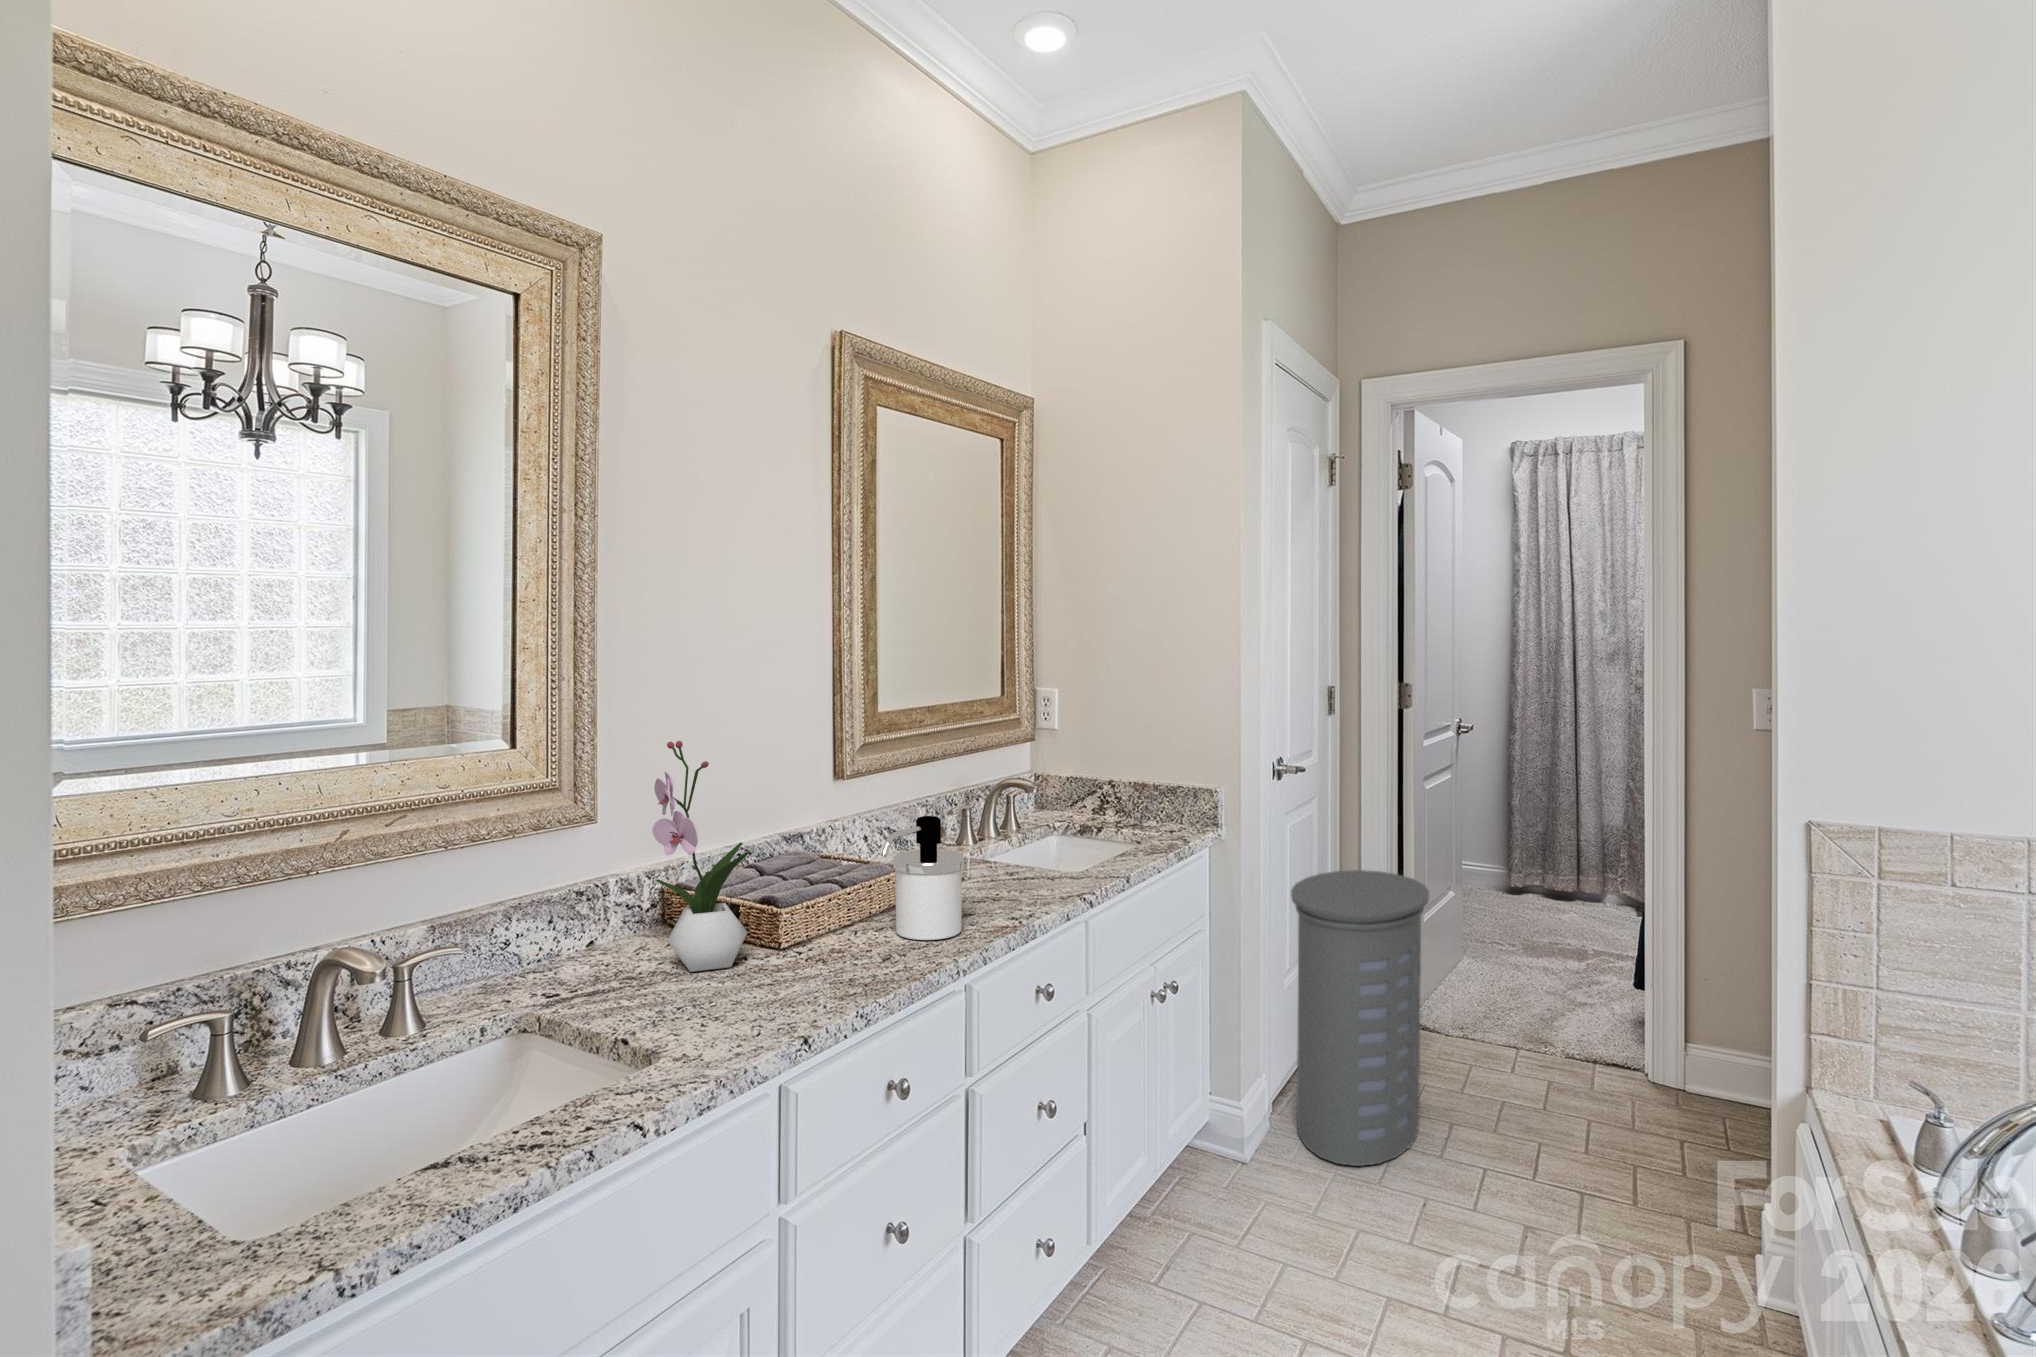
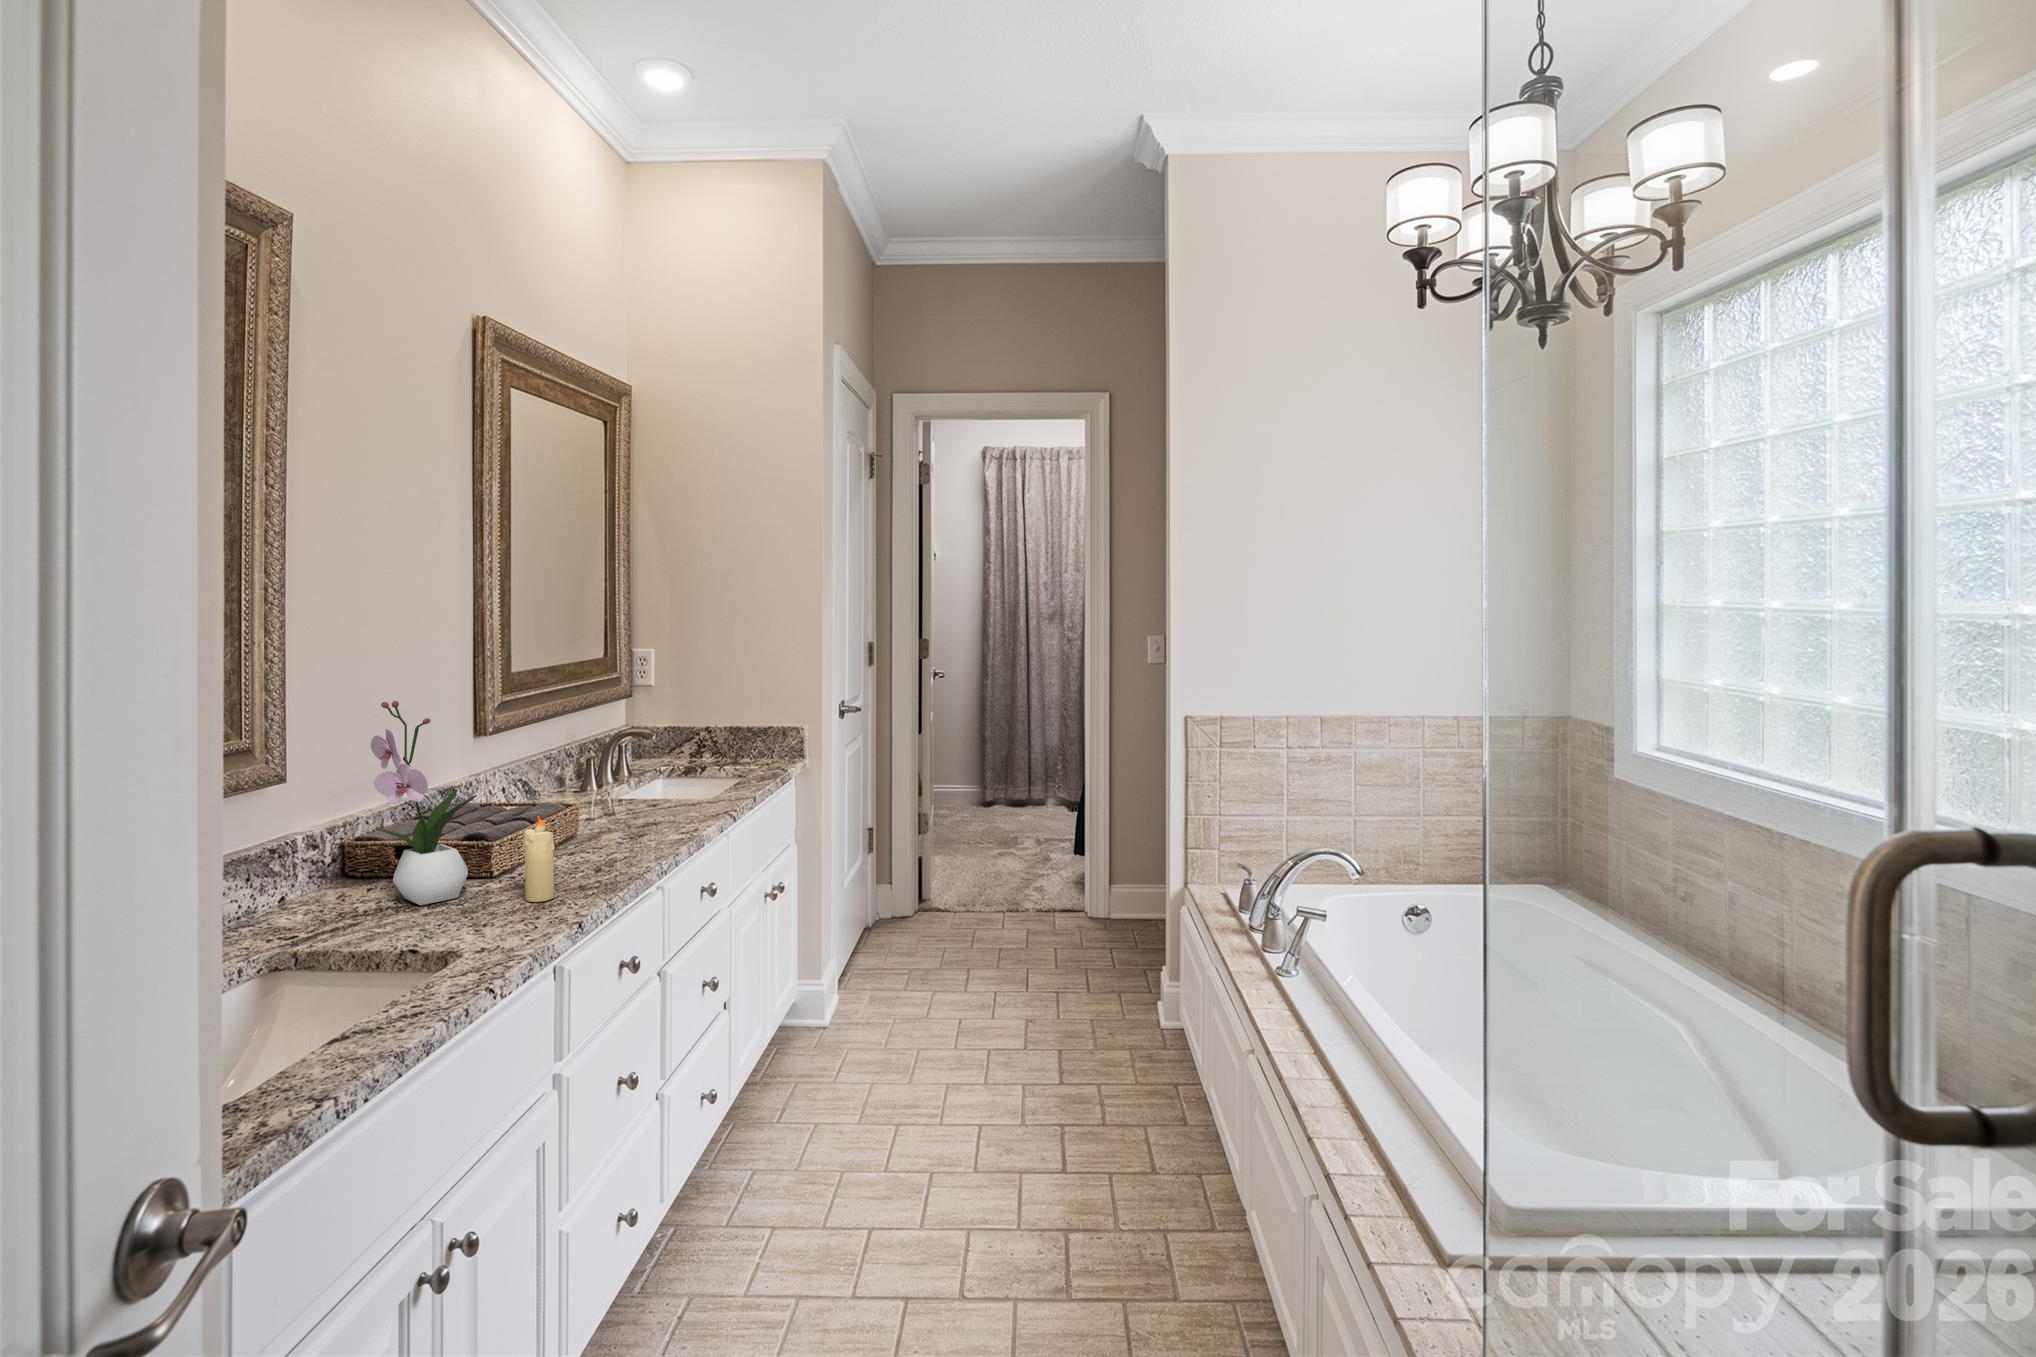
soap dispenser: present [881,816,964,940] -> none [584,758,648,861]
laundry hamper: present [1291,870,1429,1166] -> none [855,789,956,1012]
candle: none [788,882,822,986] -> present [523,816,555,902]

